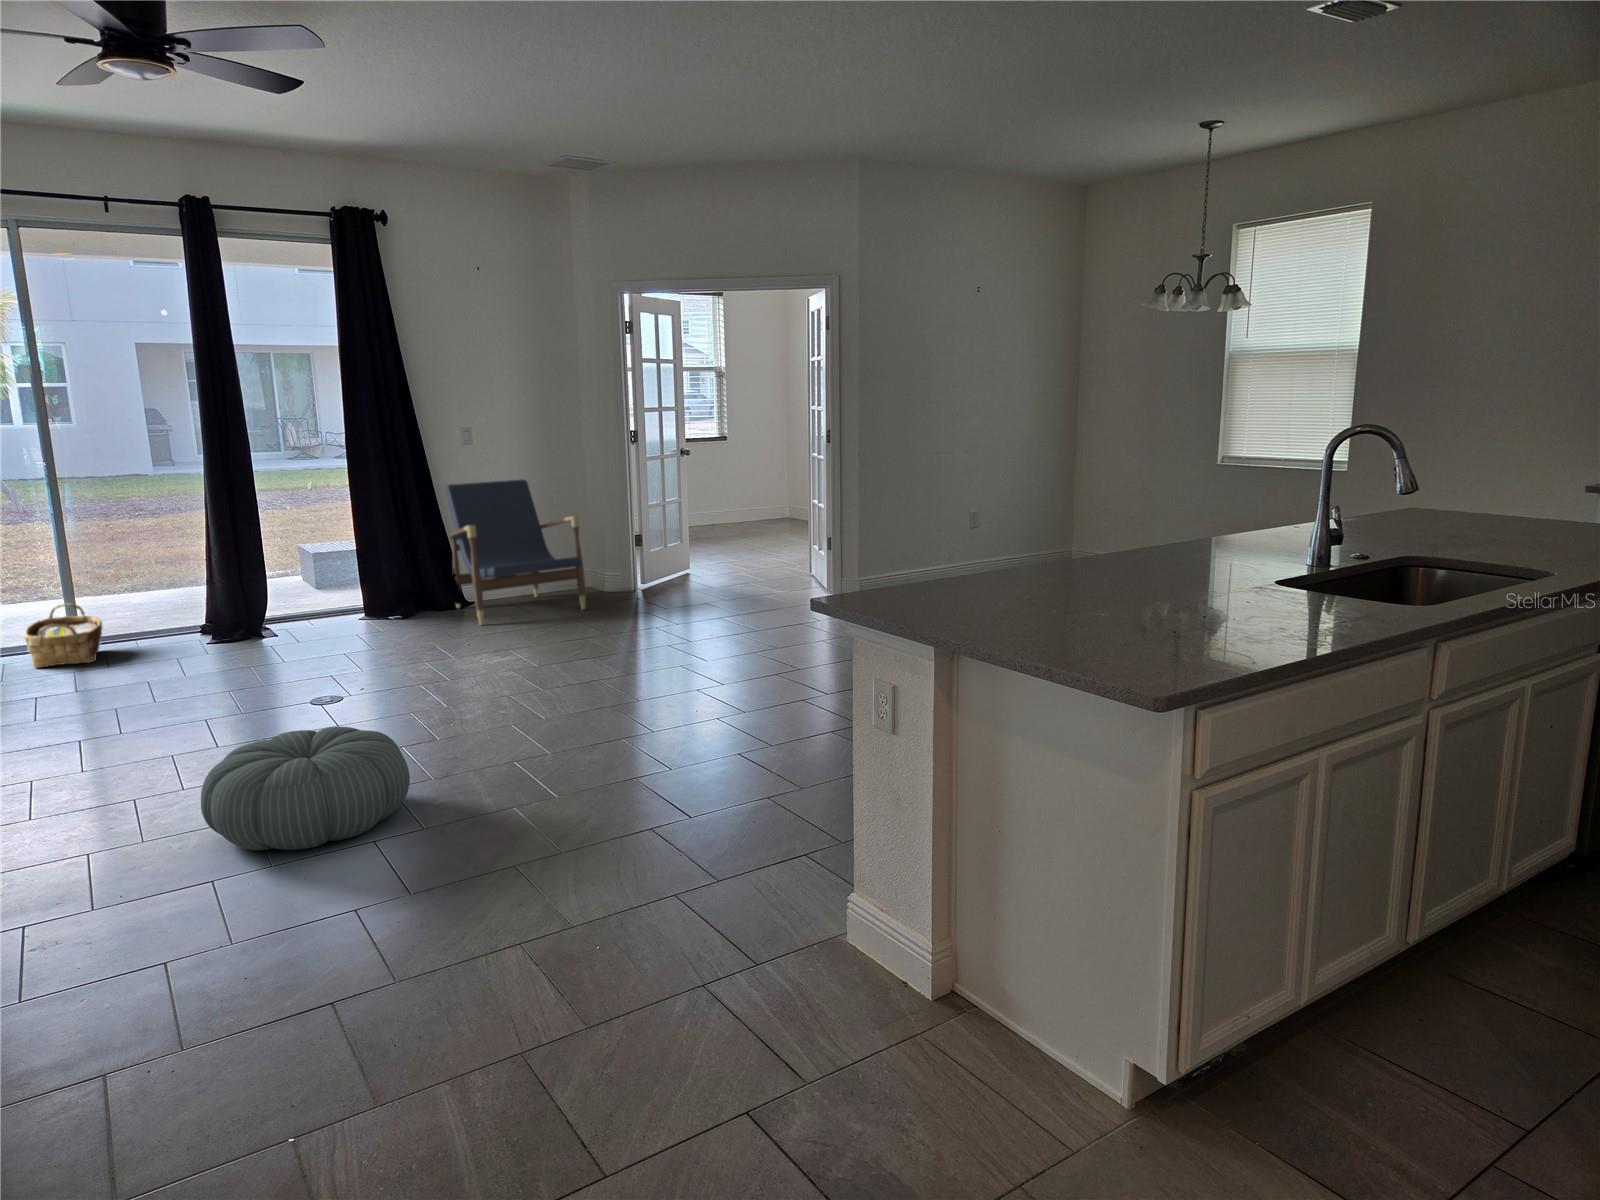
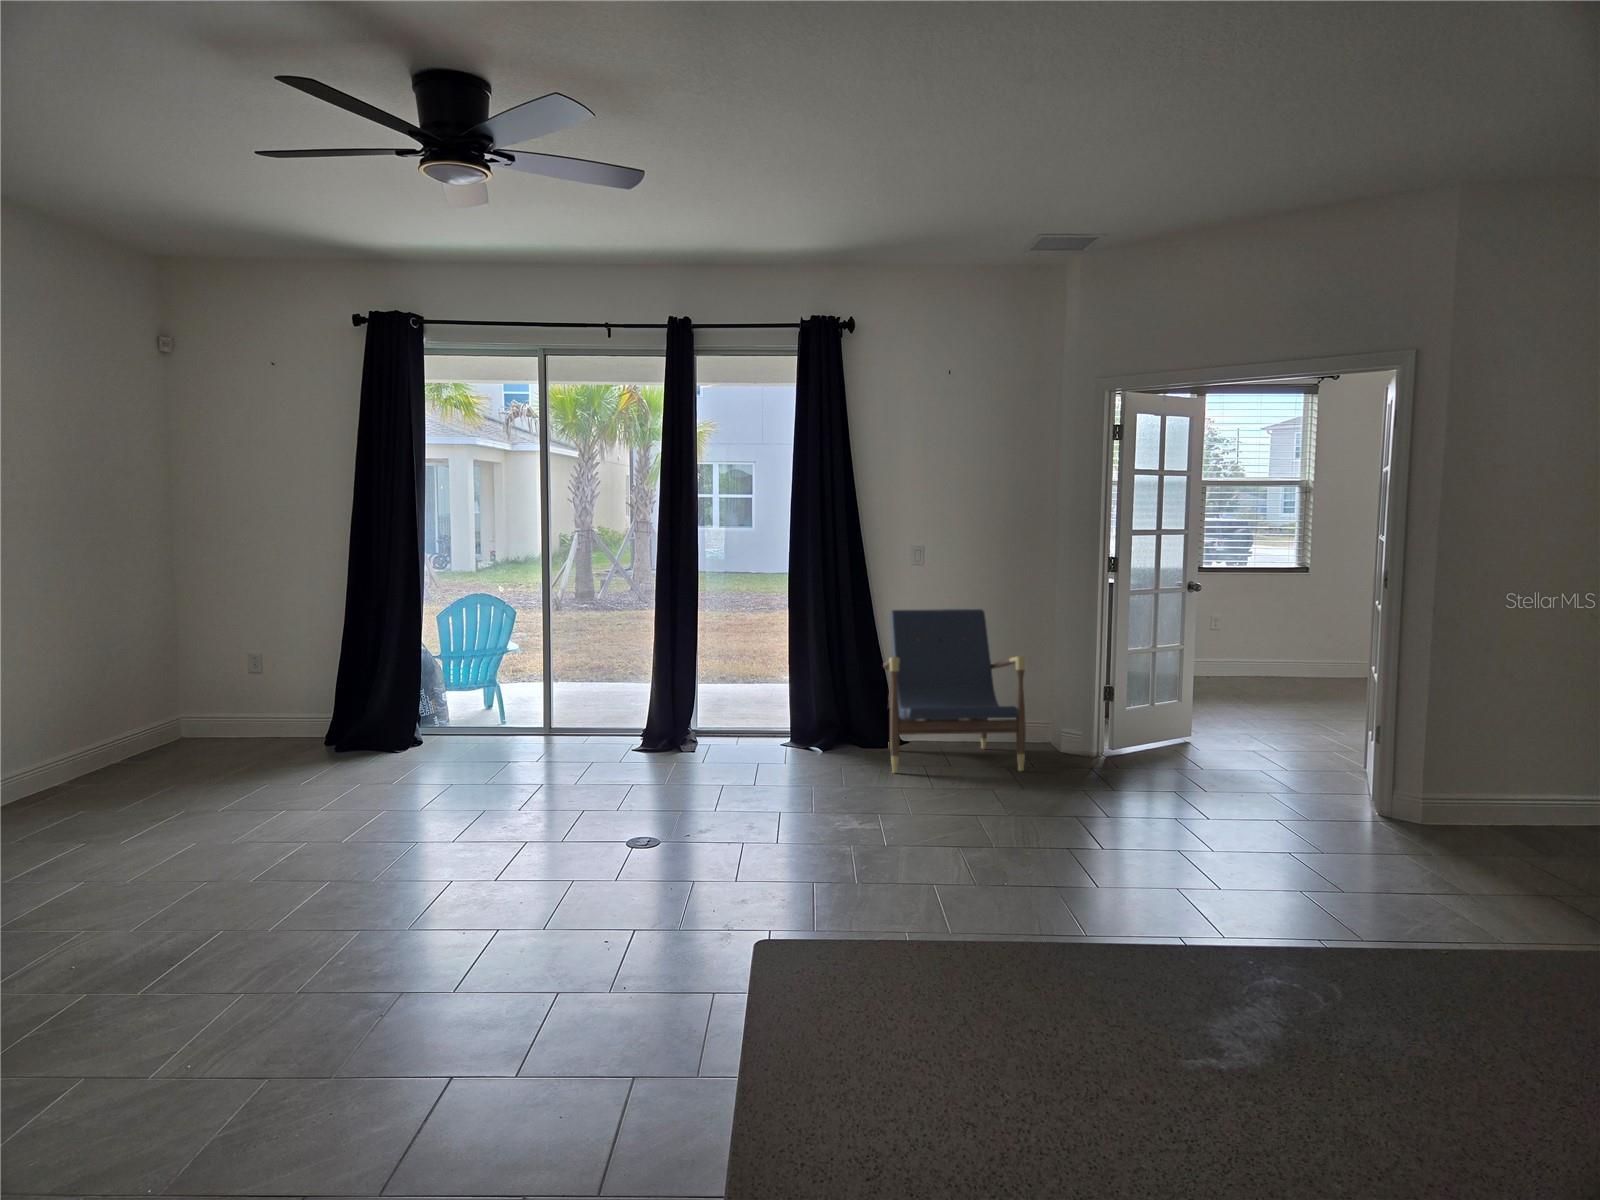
woven basket: present [24,603,103,668] -> none [492,699,556,757]
pouf: present [201,726,410,851] -> none [428,858,630,988]

